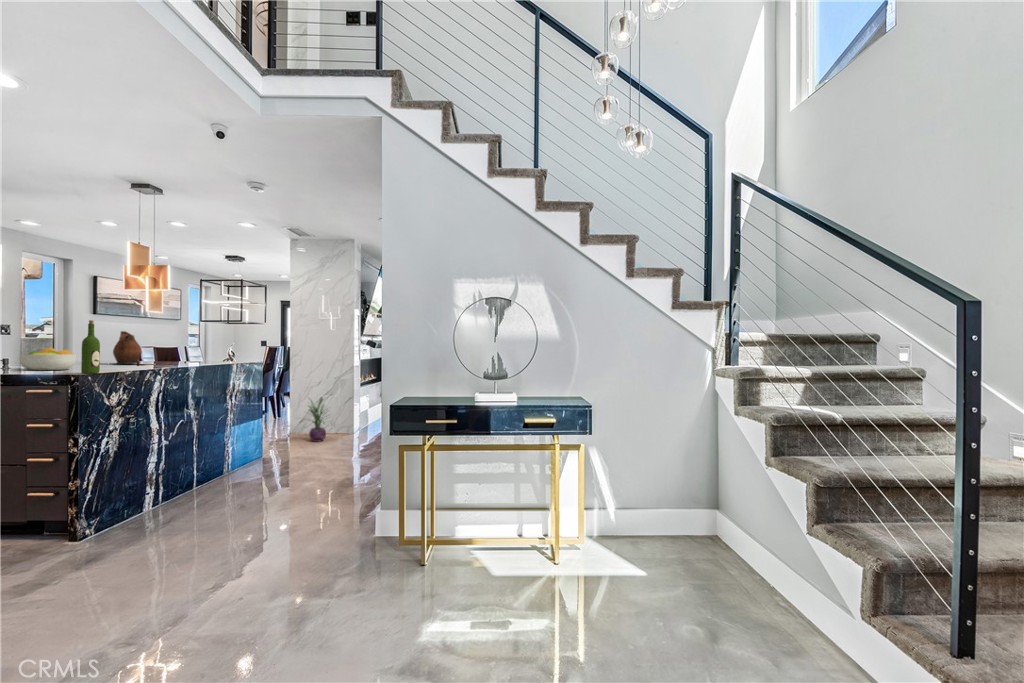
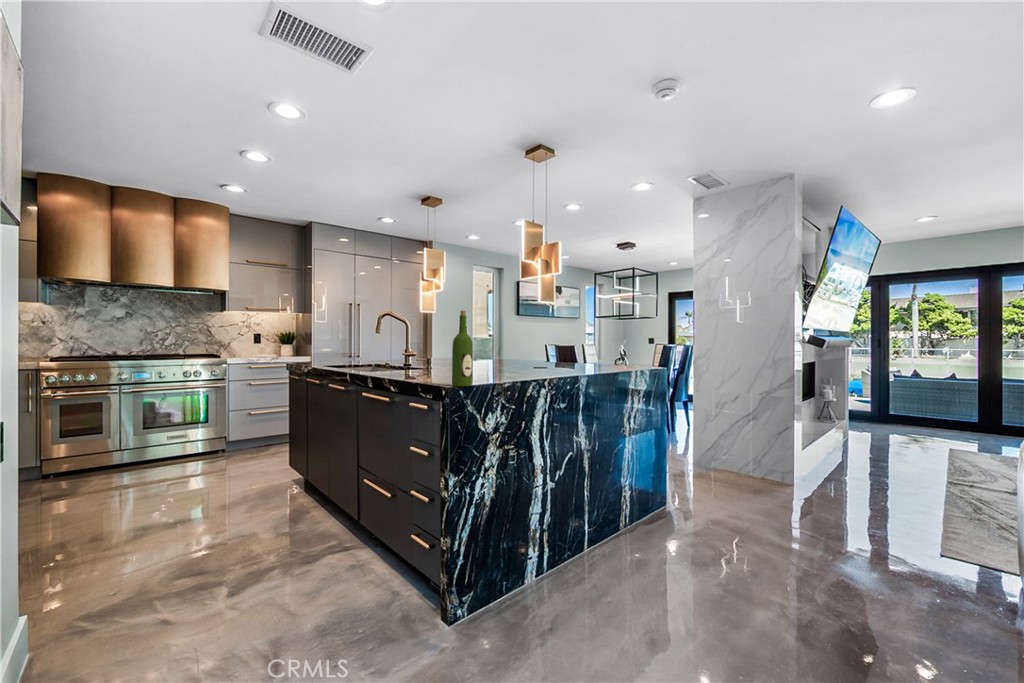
ceramic pitcher: present [113,331,142,364] -> none [496,328,535,370]
fruit bowl: present [20,347,76,370] -> none [402,348,456,378]
decorative plant: present [309,397,327,442] -> none [701,420,777,485]

